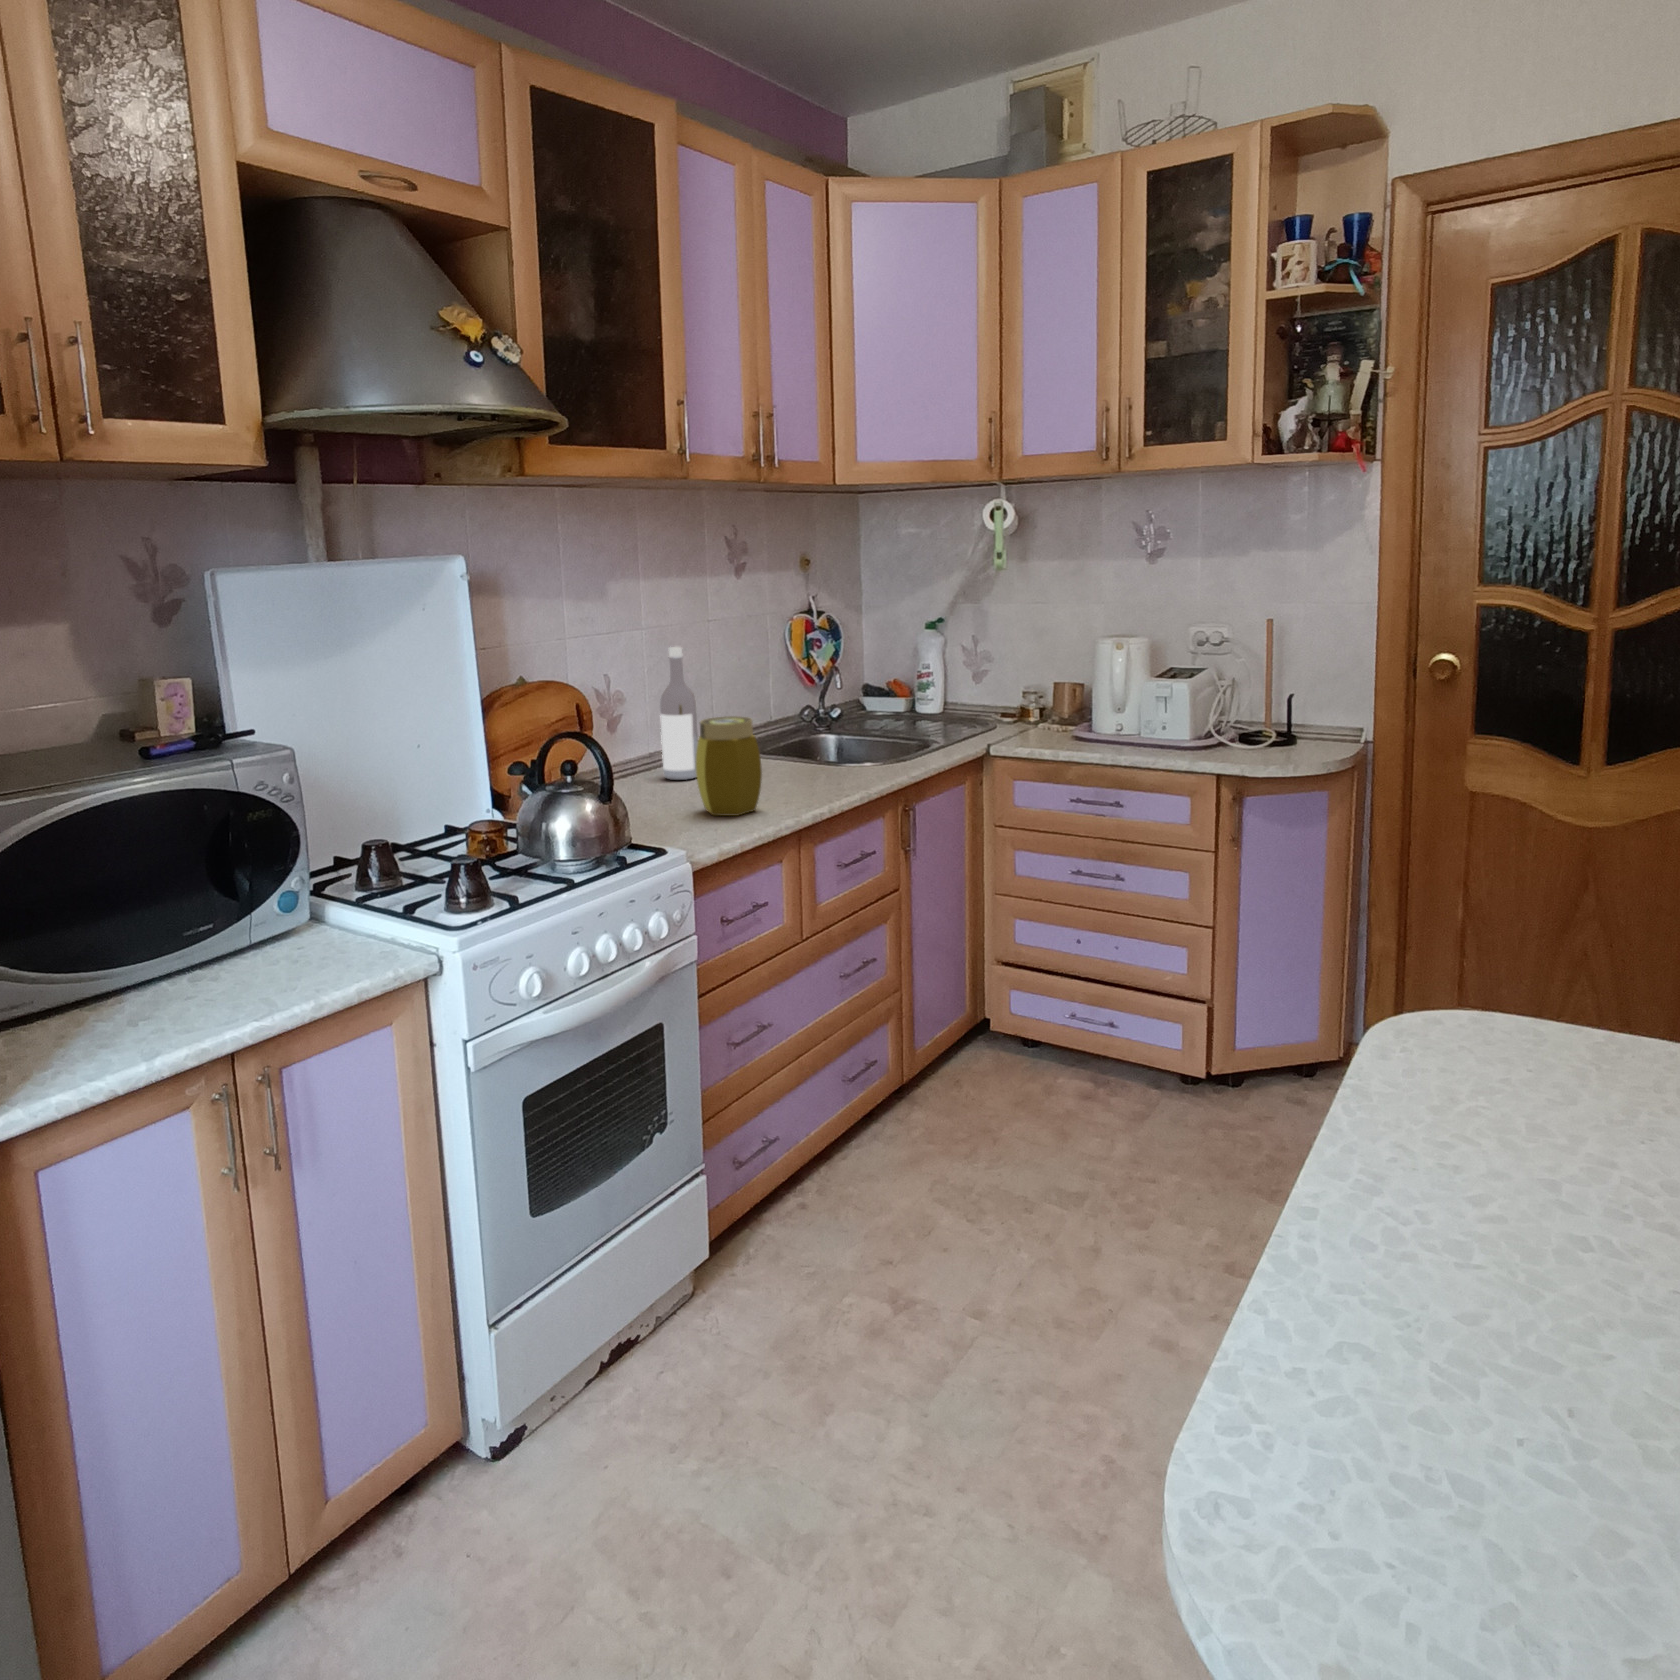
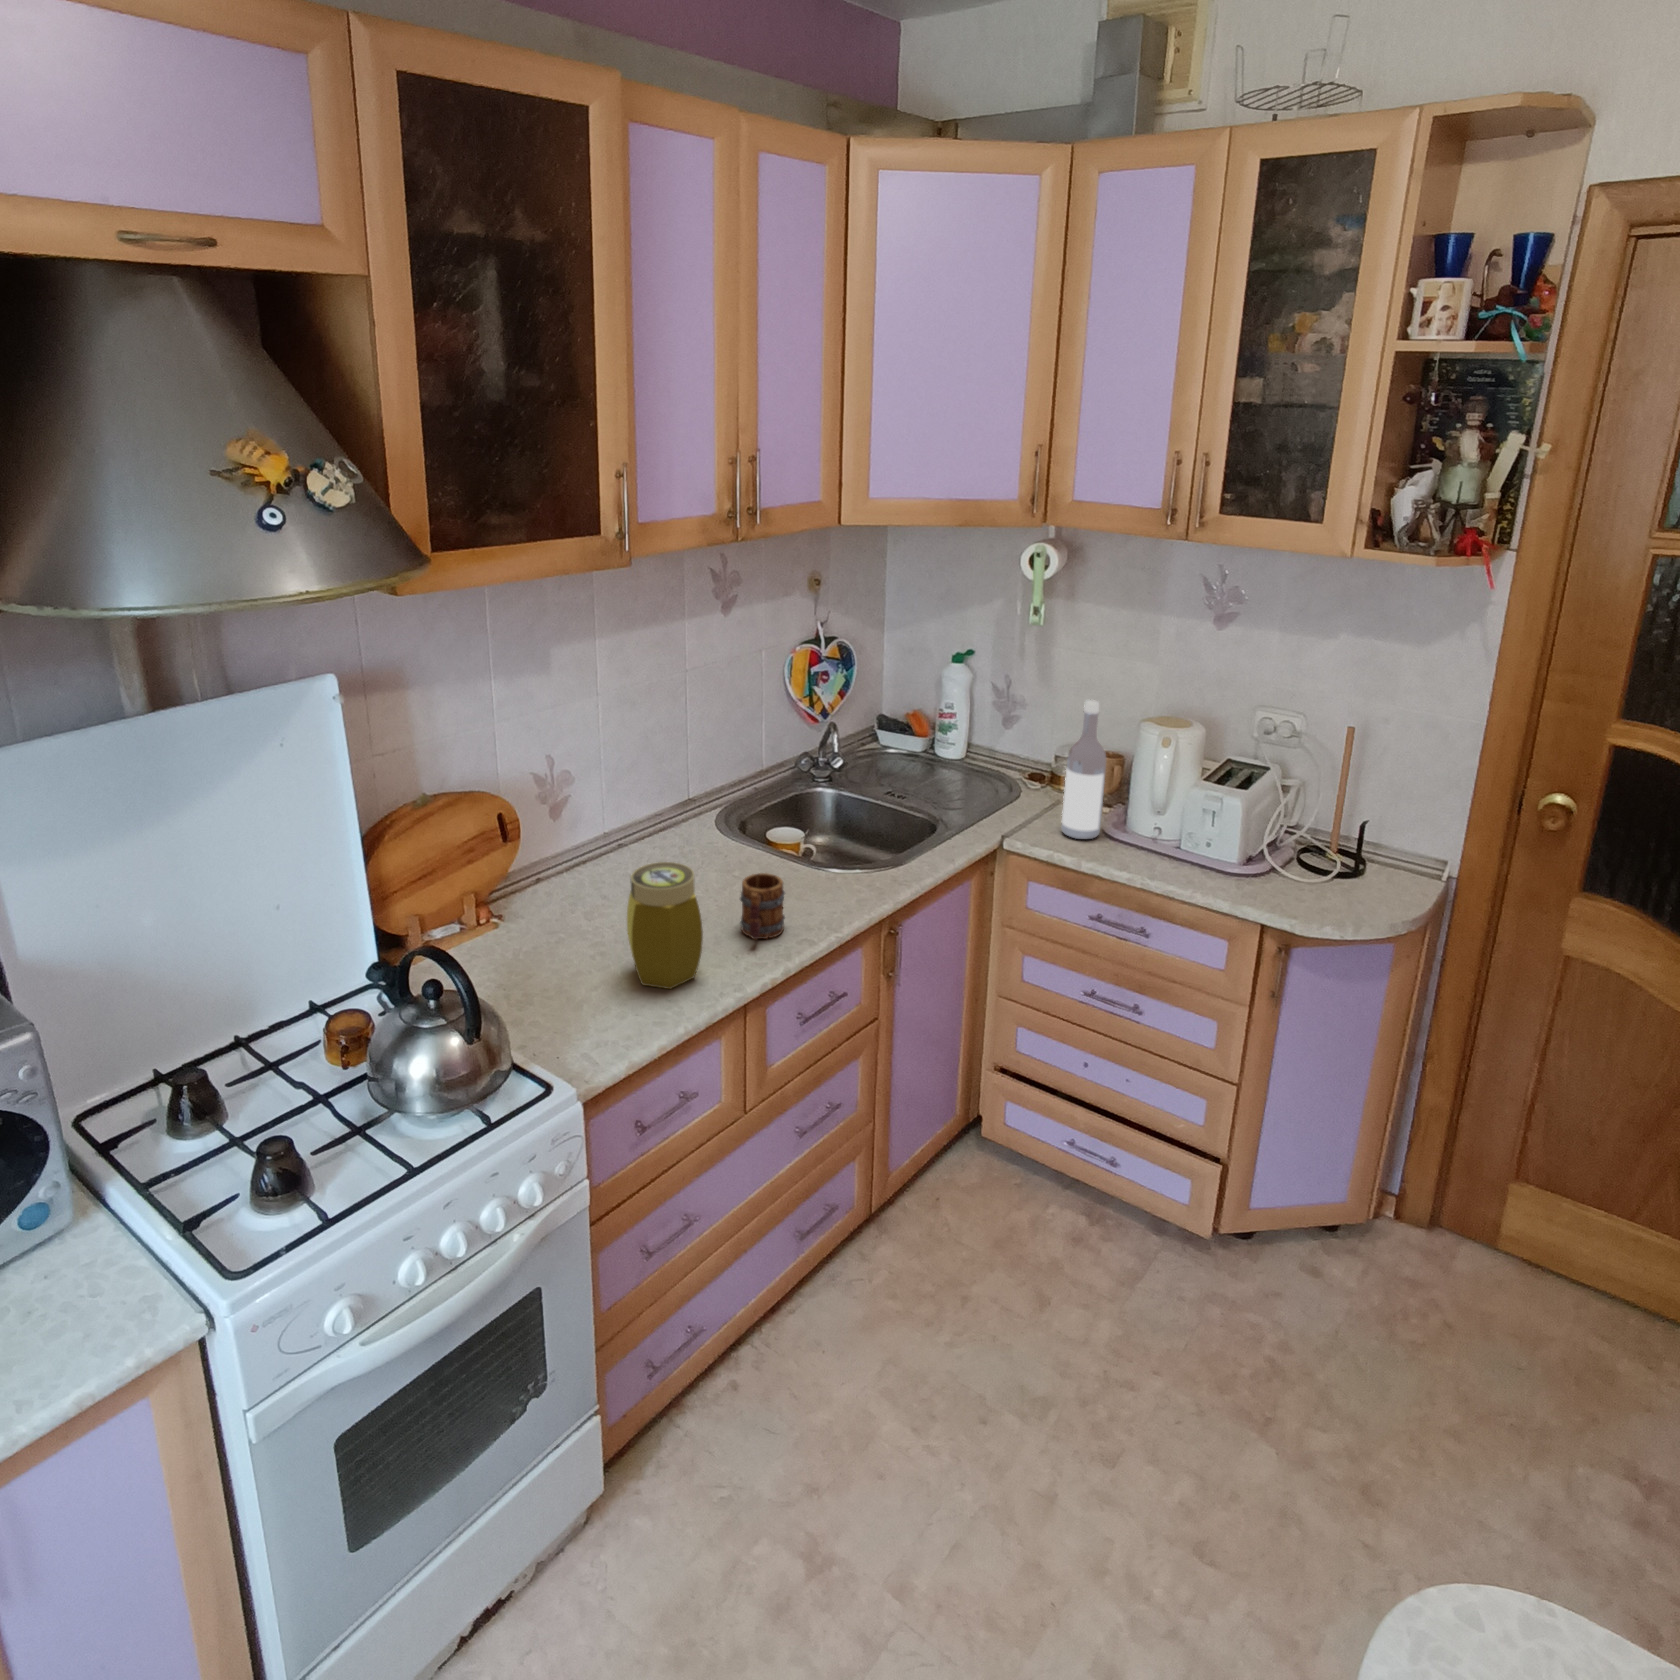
wine bottle: present [660,647,698,780] -> present [1061,700,1107,839]
mug: none [782,743,820,793] -> present [740,873,785,939]

